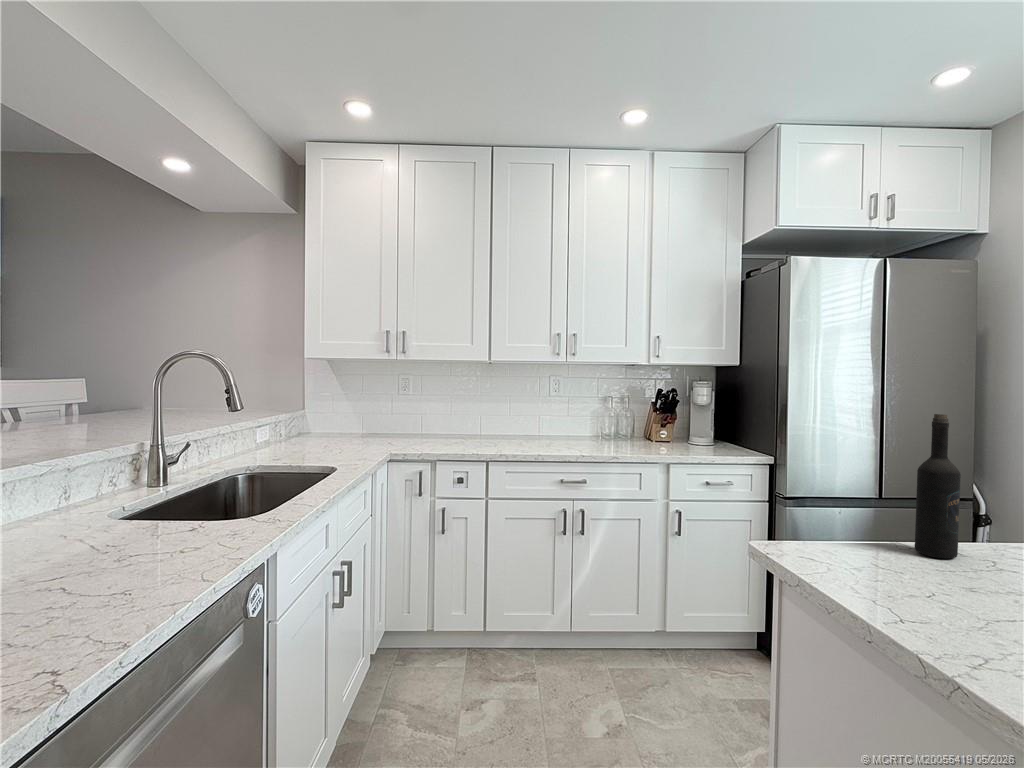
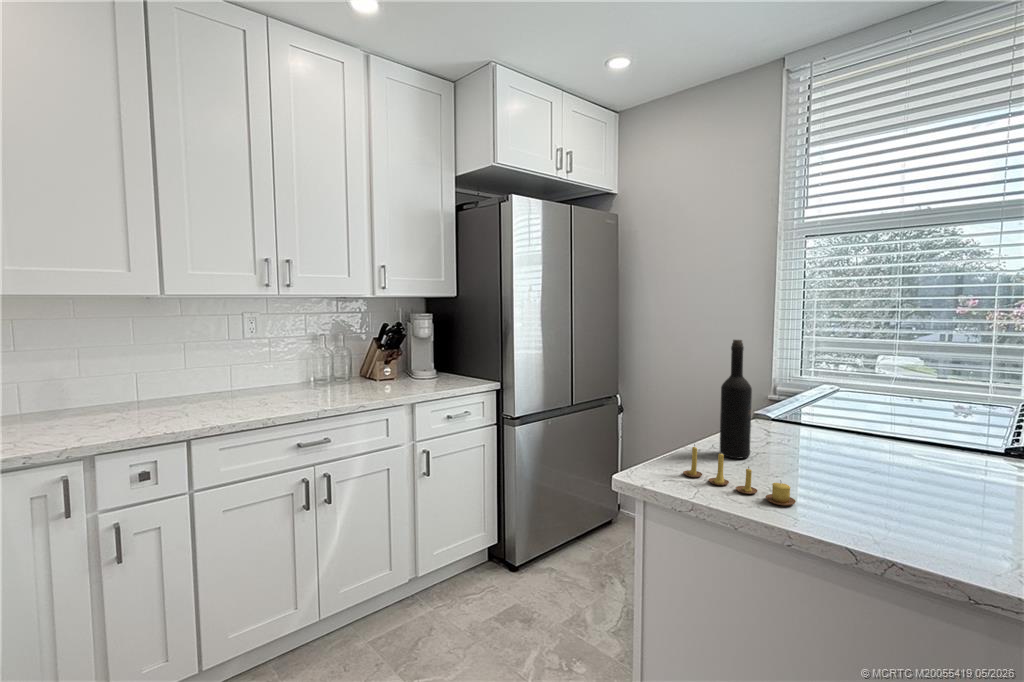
candle: none [829,520,920,598] -> present [683,444,796,506]

